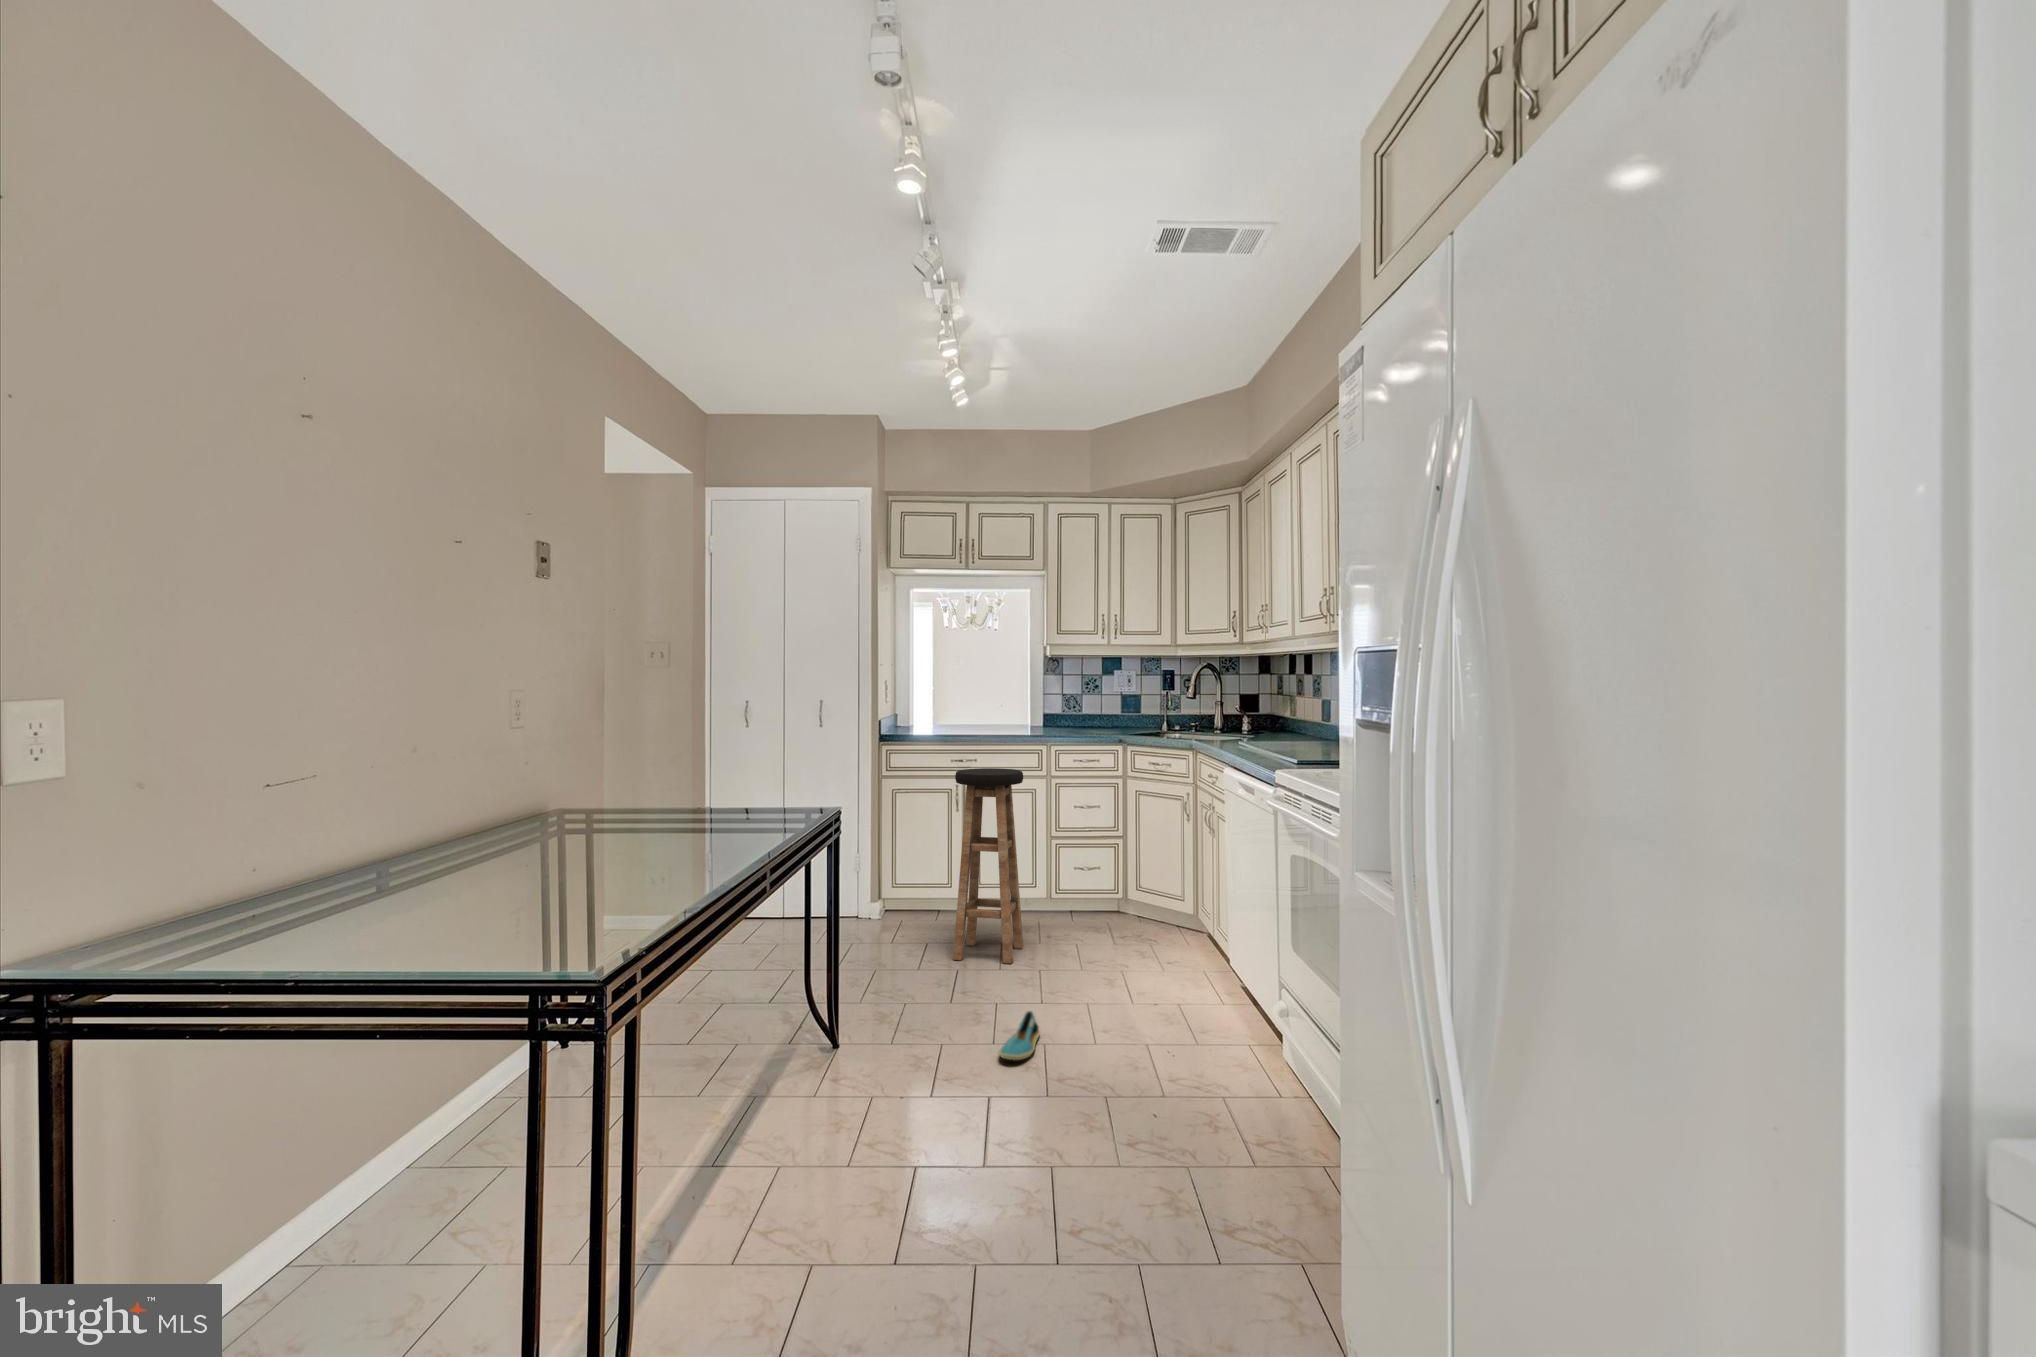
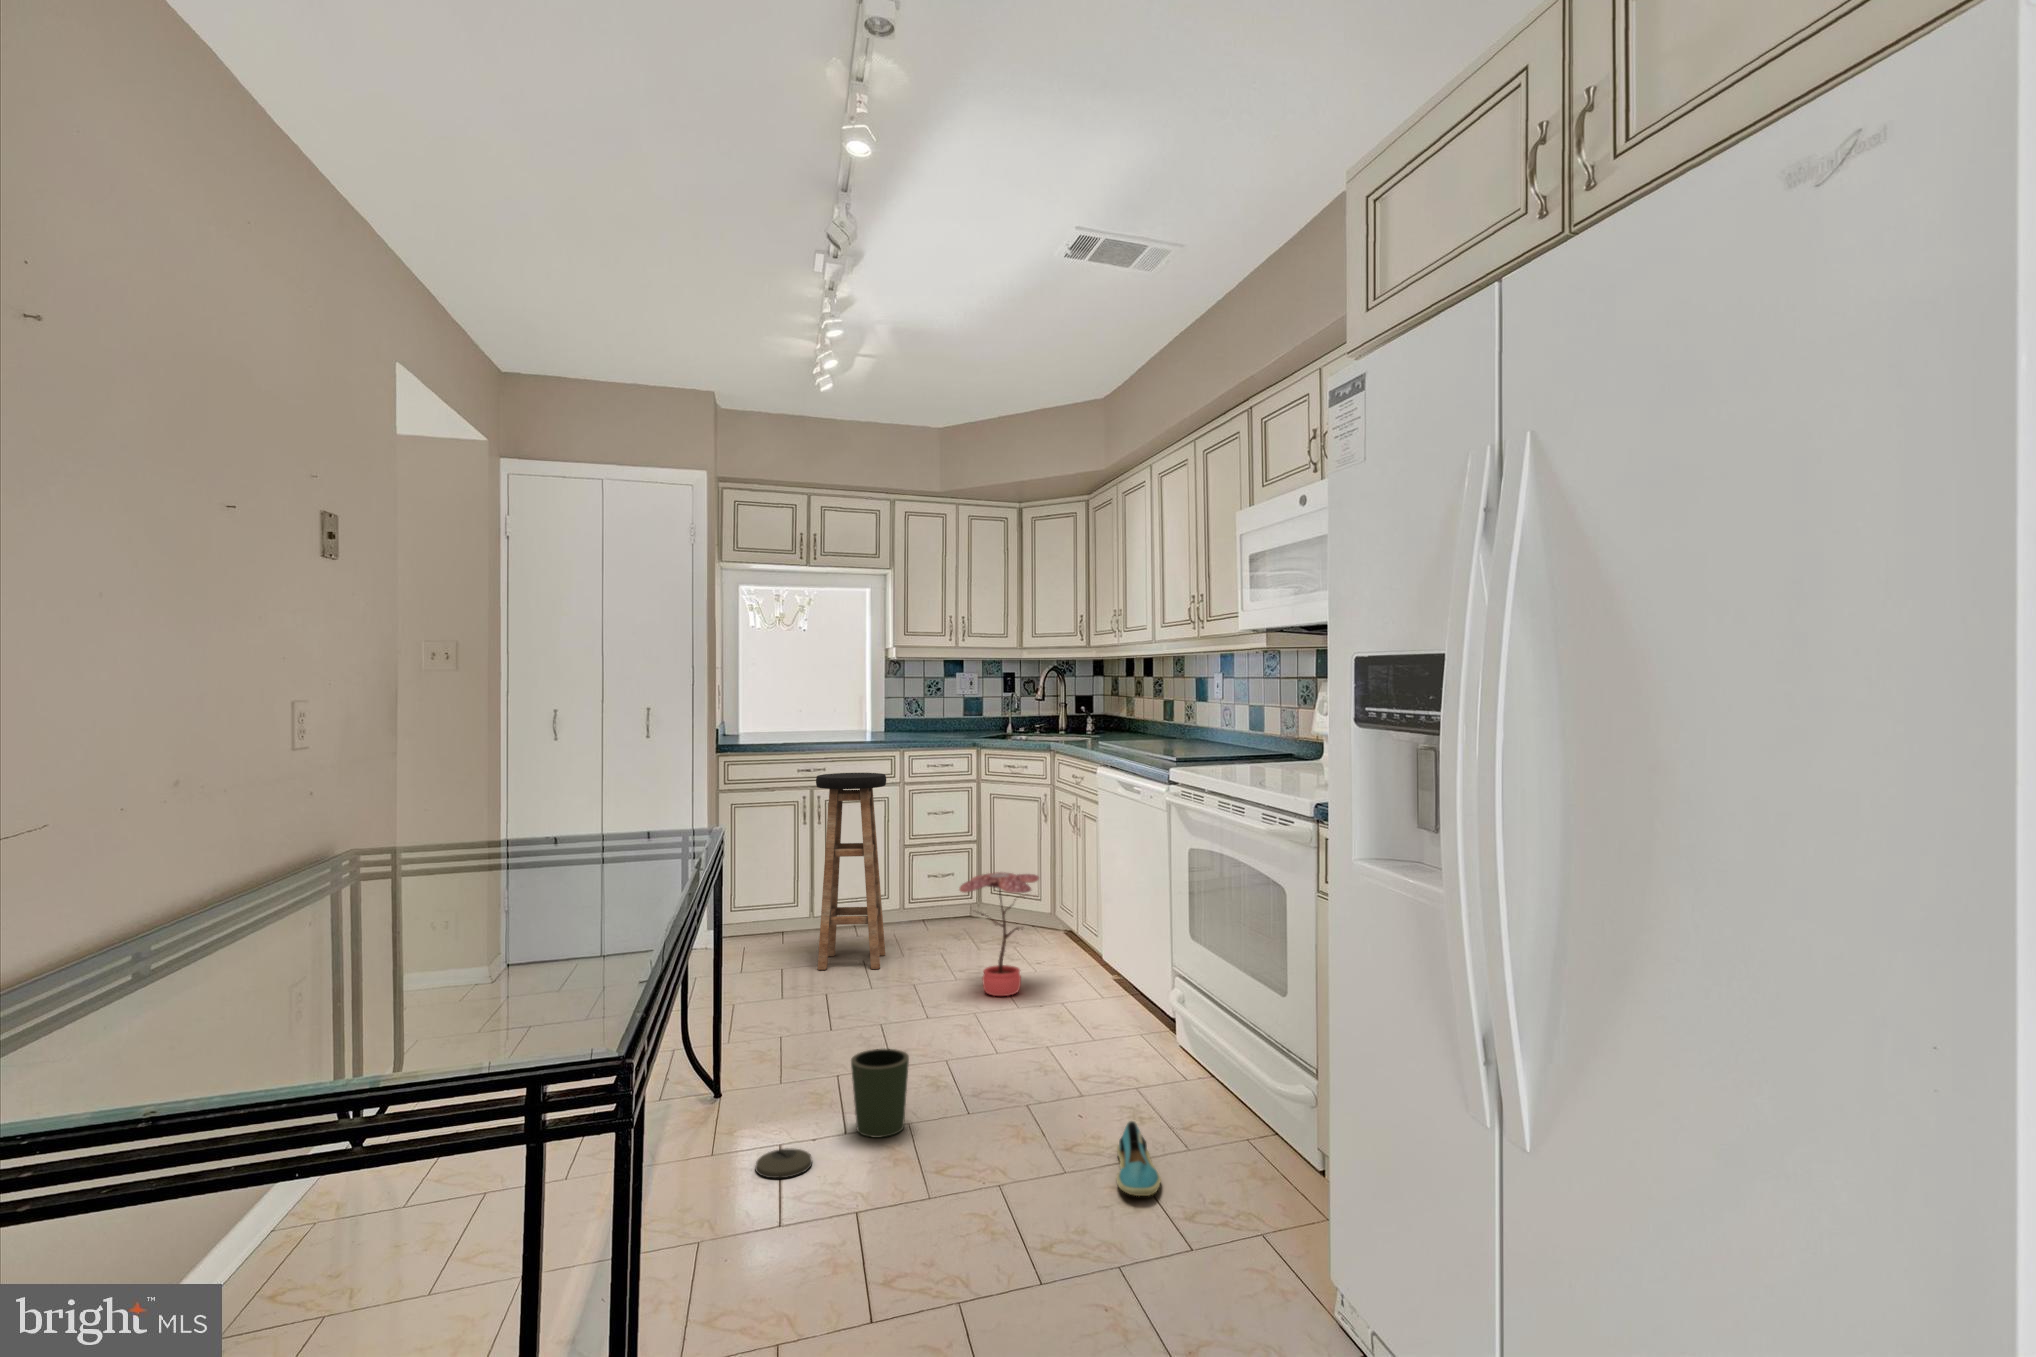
potted plant: none [1079,879,1165,1007] -> present [960,872,1039,996]
shoe: present [999,1011,1040,1060] -> present [1116,1121,1161,1196]
trash can: none [801,1075,975,1214] -> present [755,1049,909,1178]

